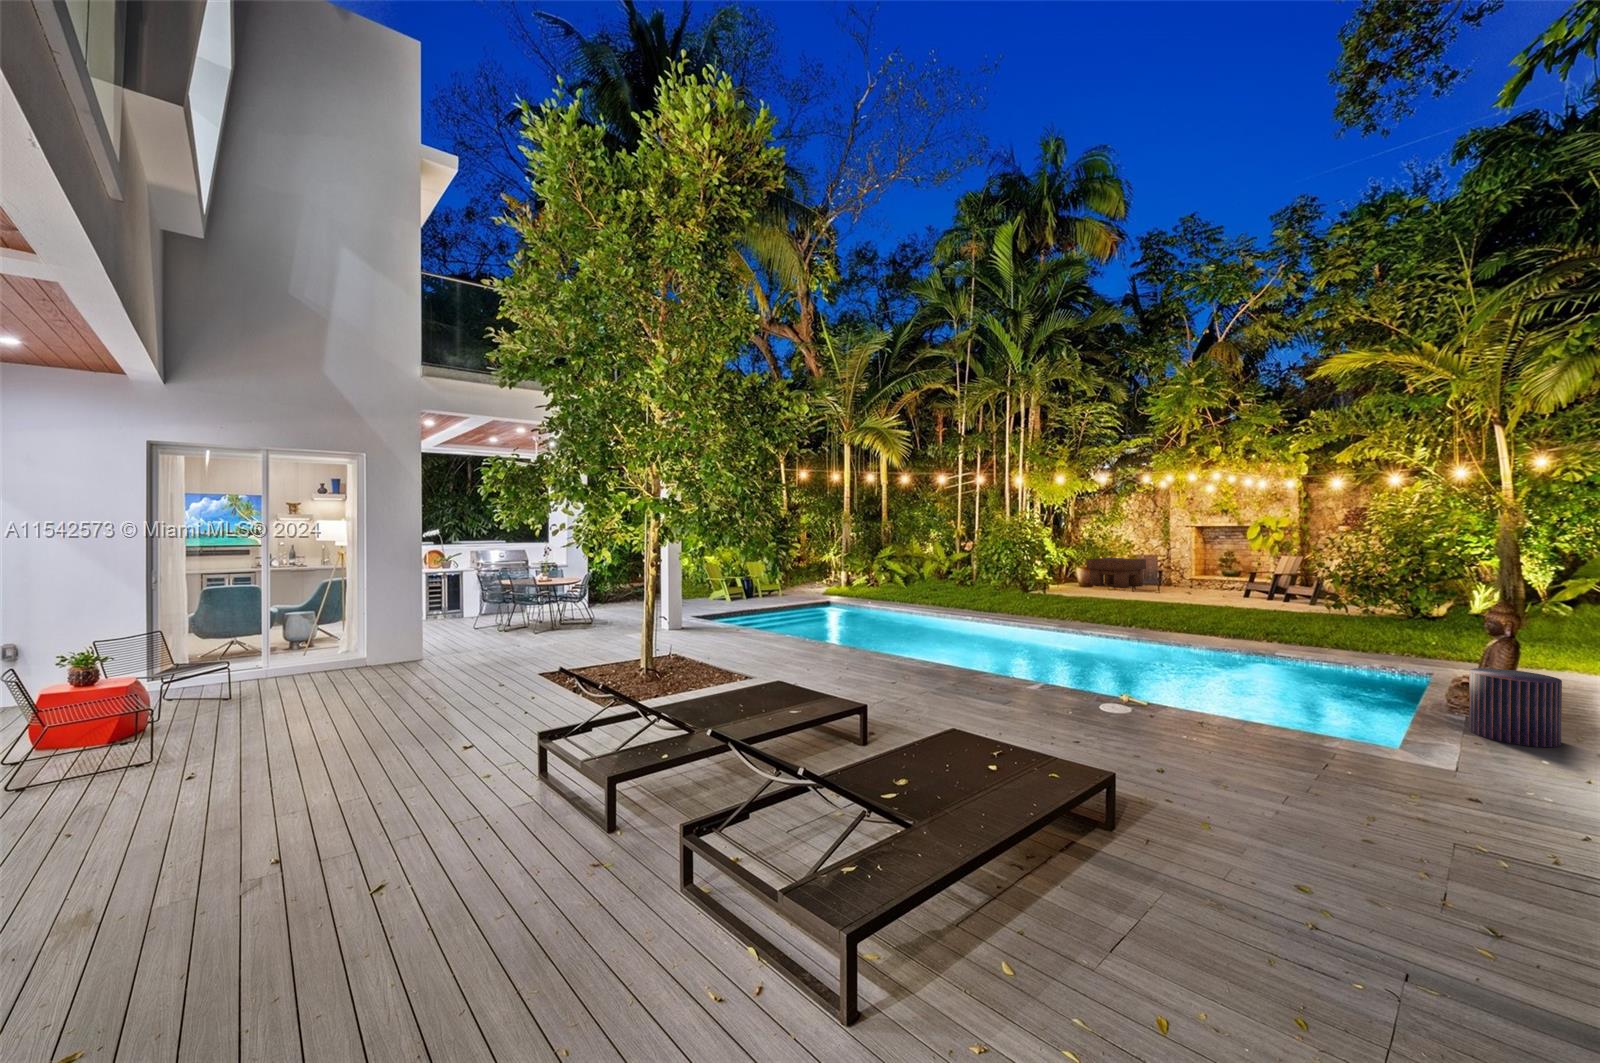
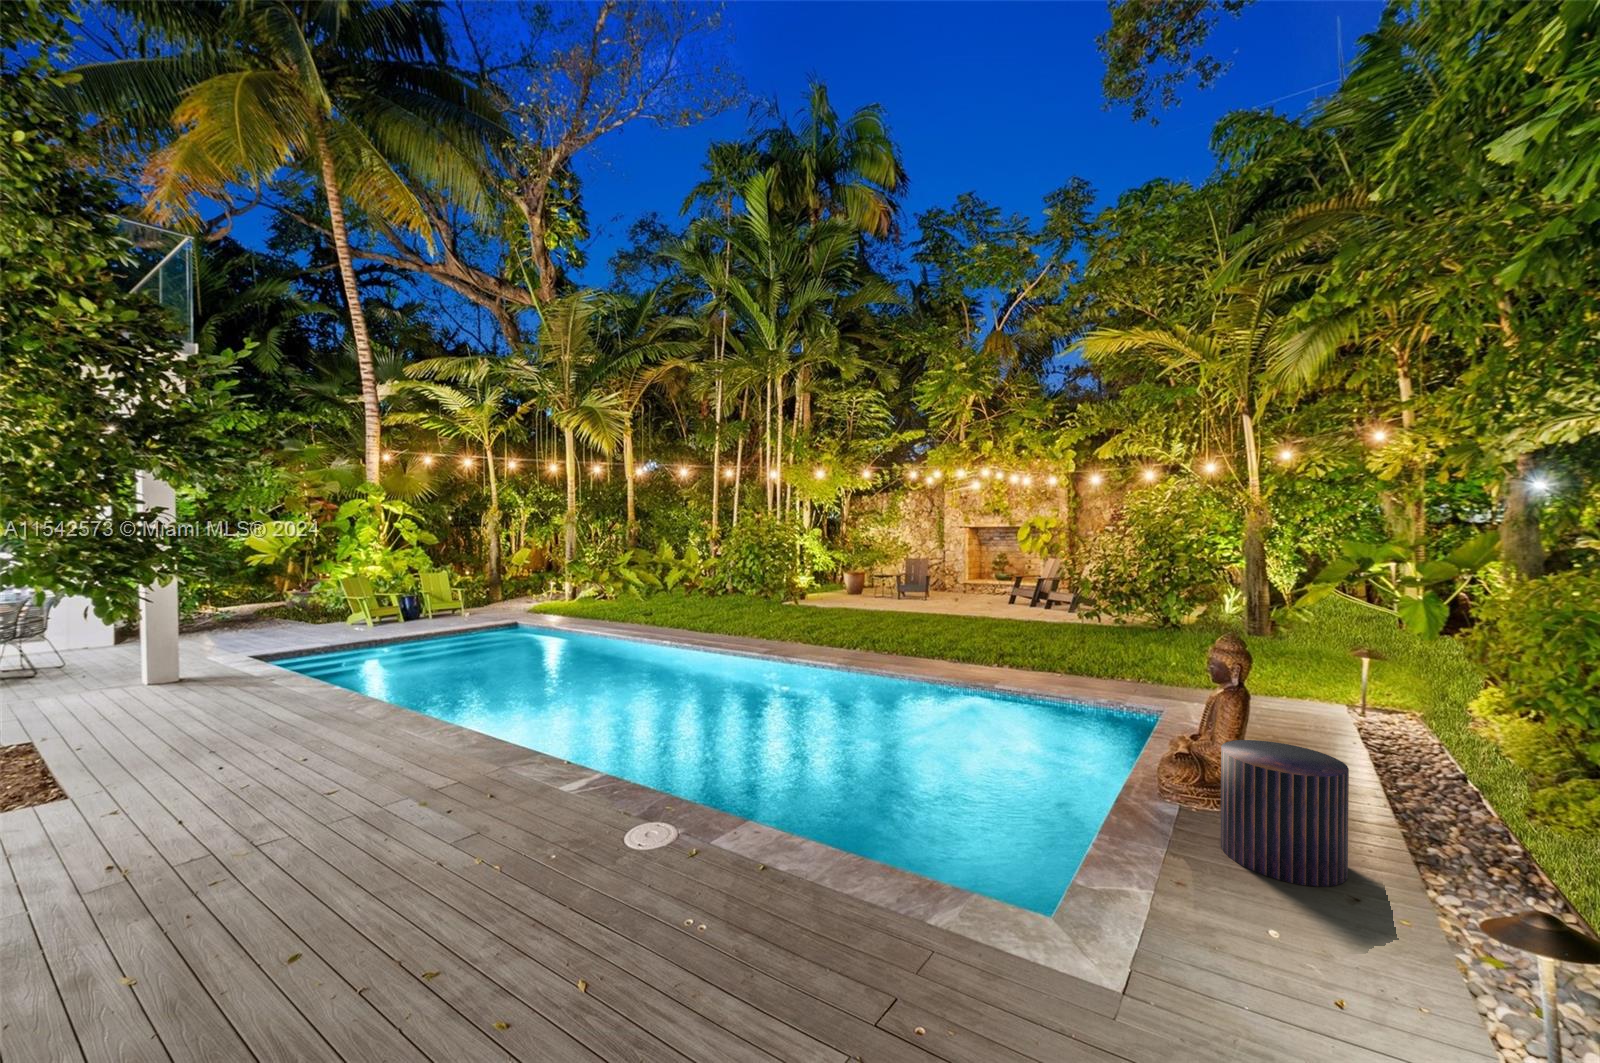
coffee table: present [1087,558,1146,588] -> none [860,562,921,596]

